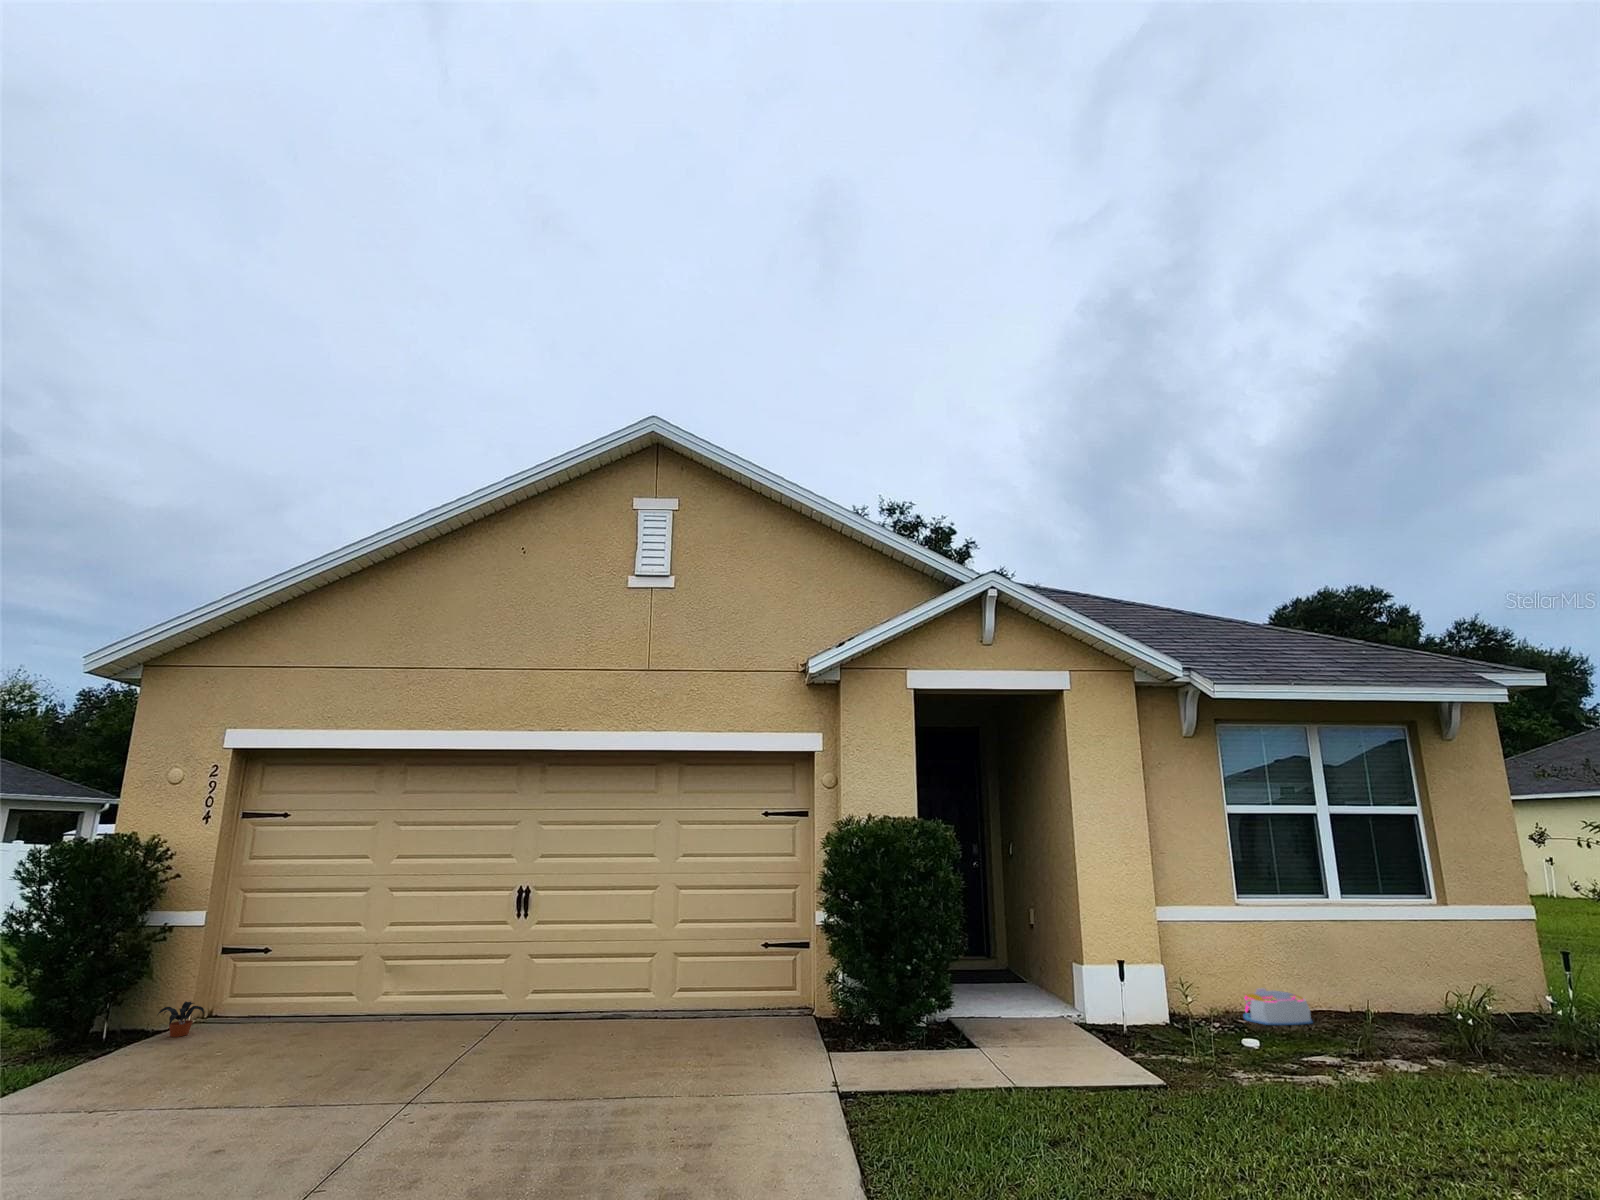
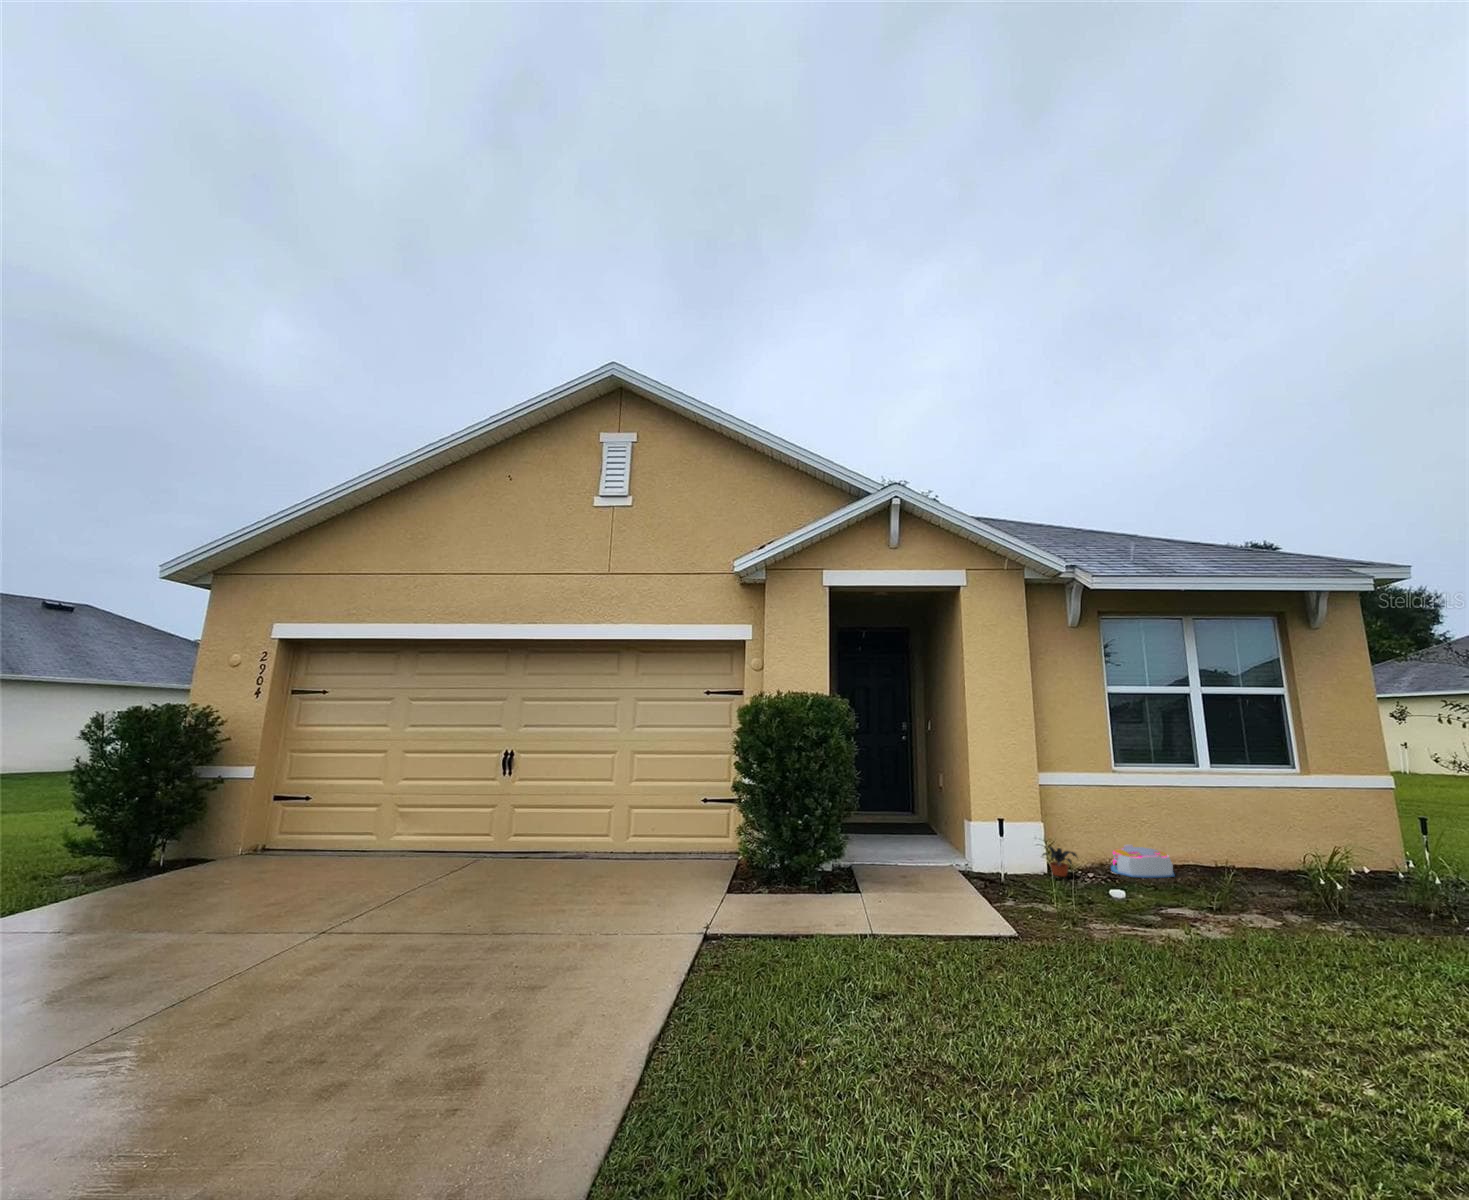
potted plant: present [157,1001,204,1037] -> present [1042,846,1077,877]

